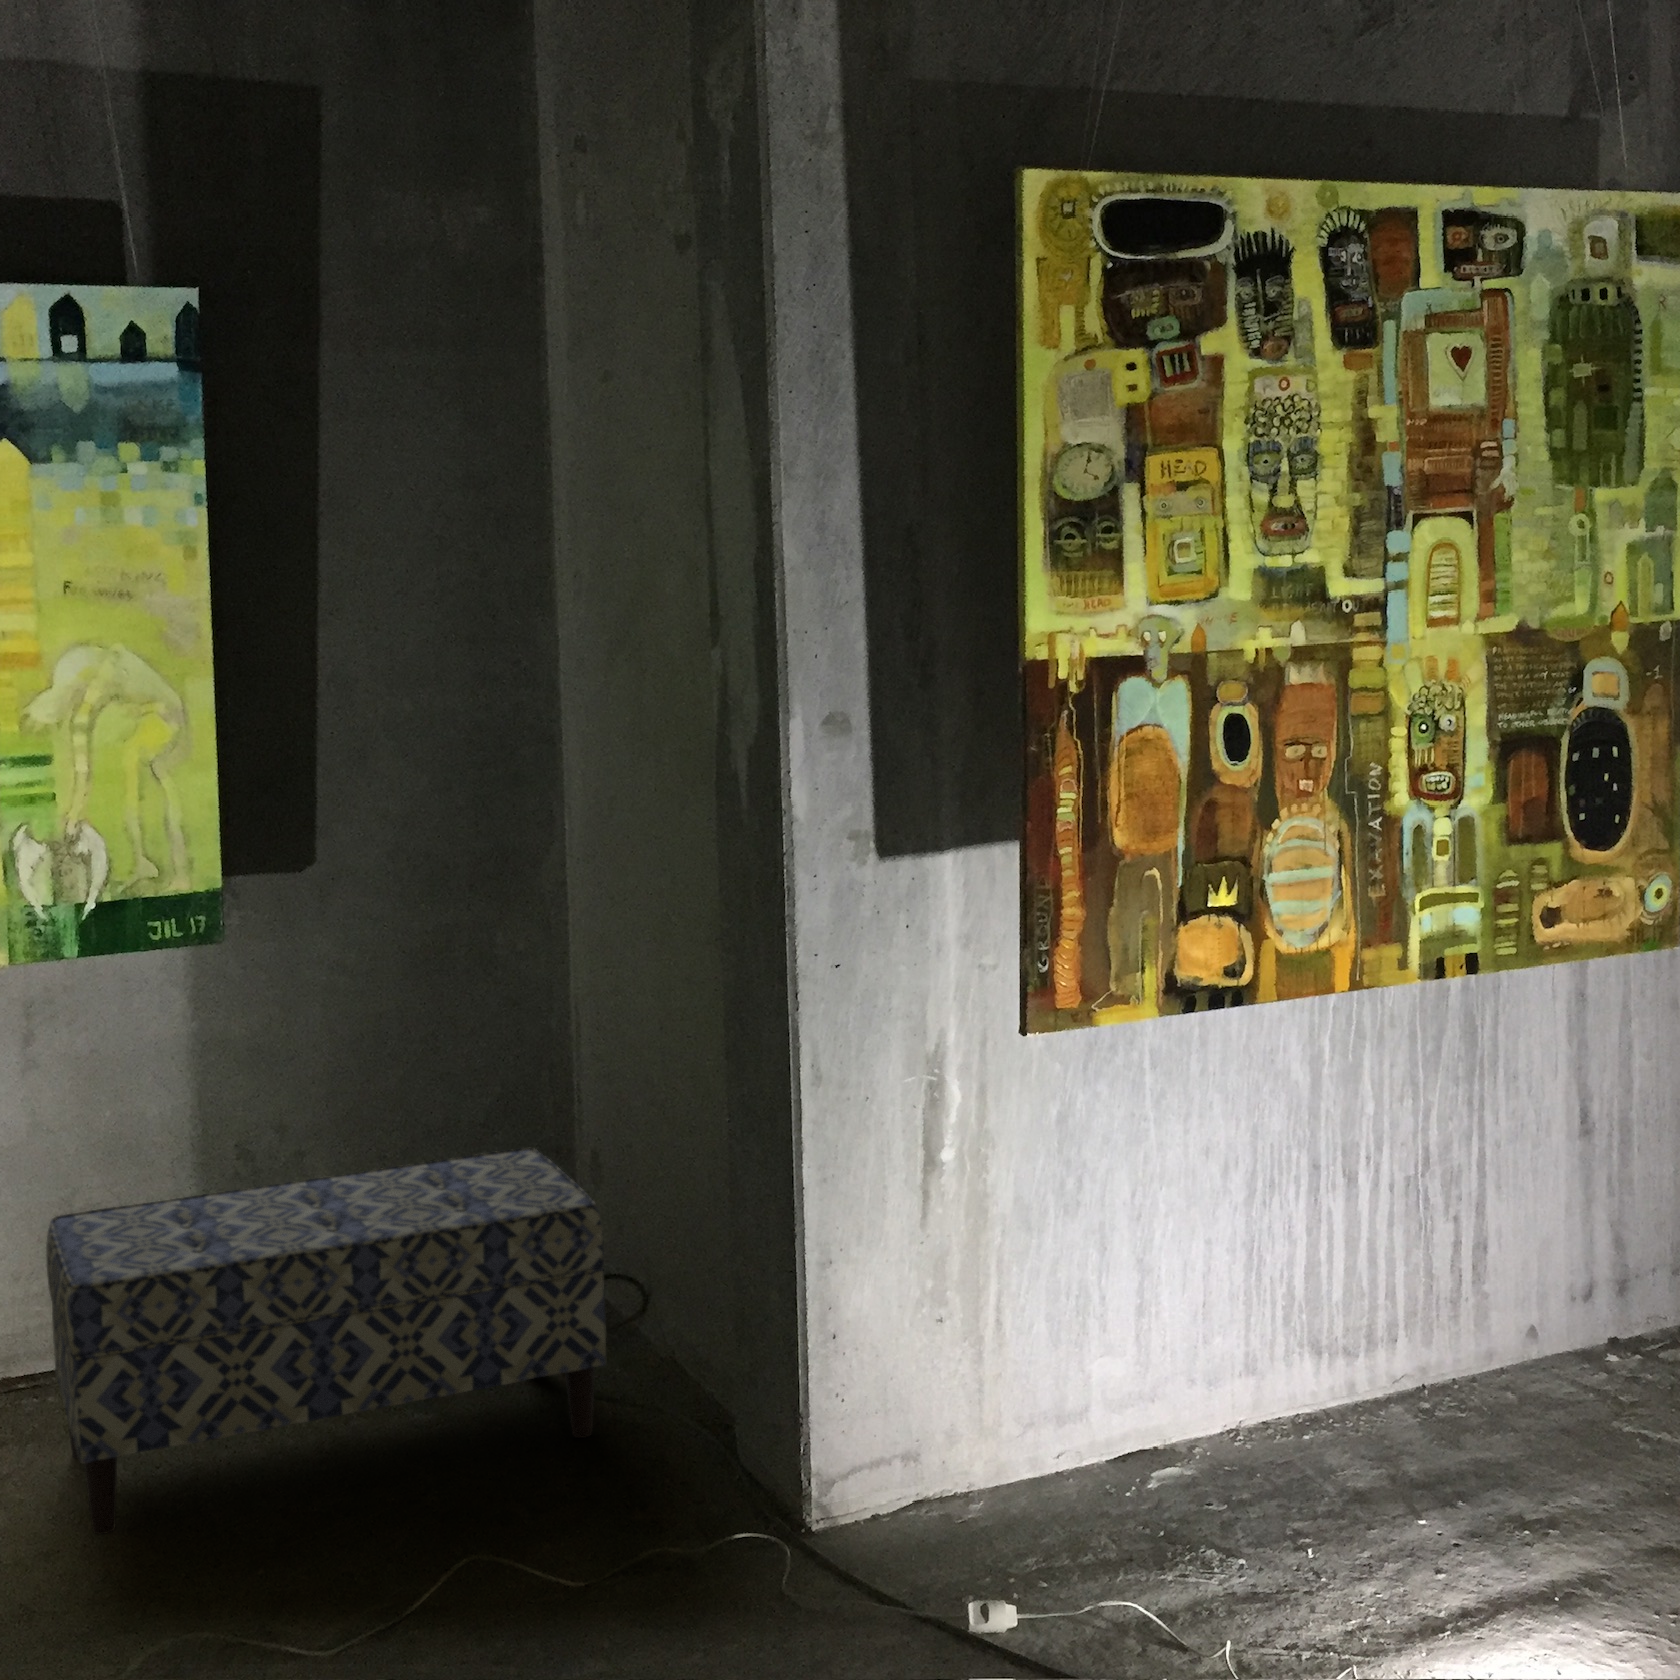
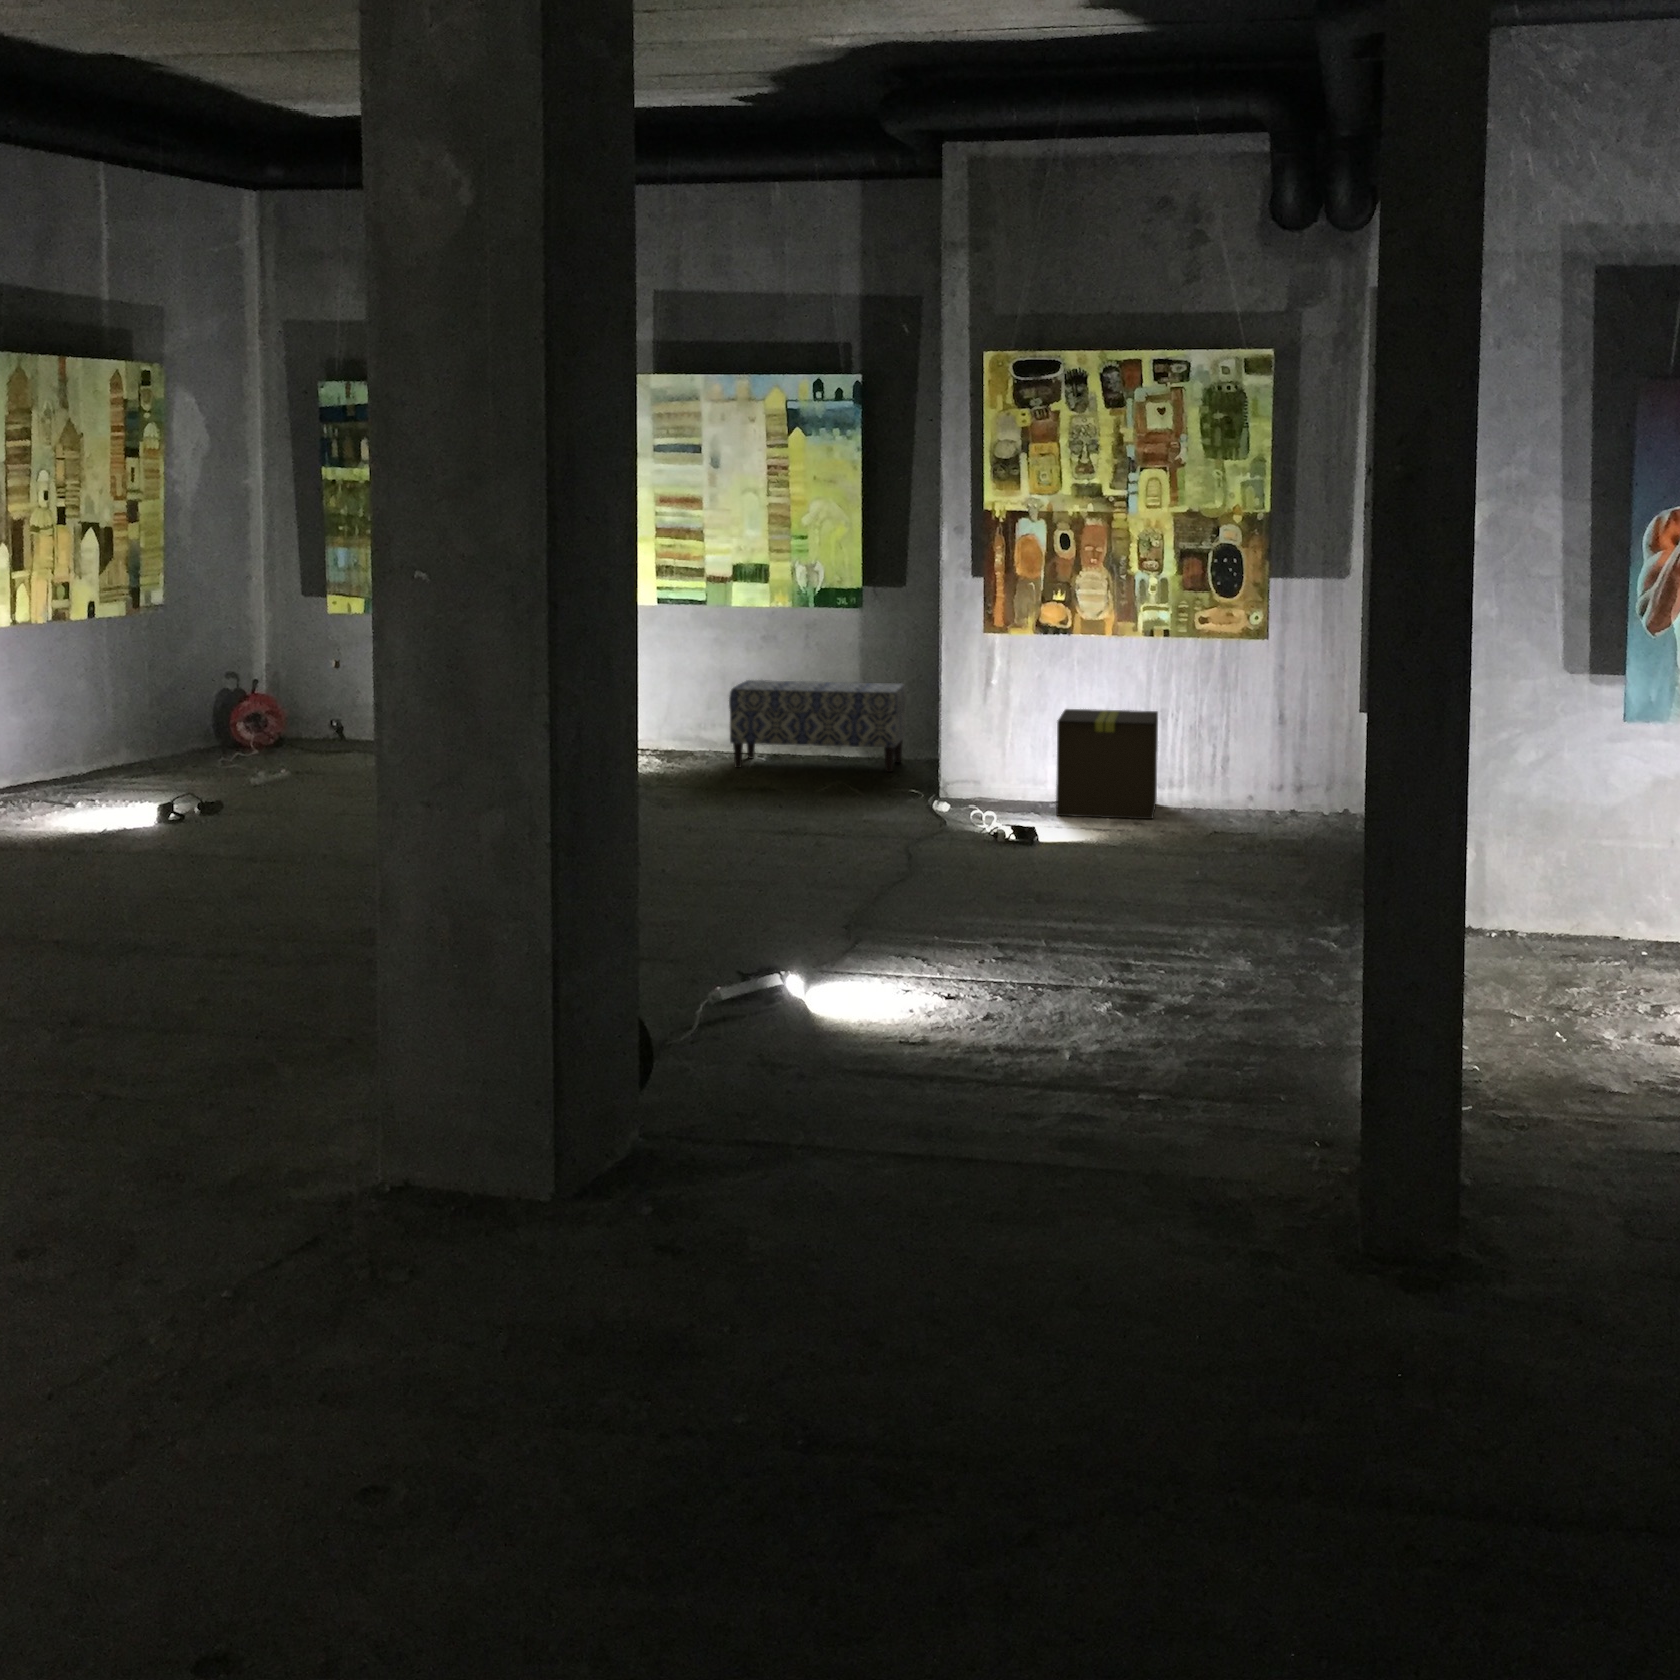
cardboard box: none [1248,1179,1641,1587] -> present [1056,709,1158,819]

